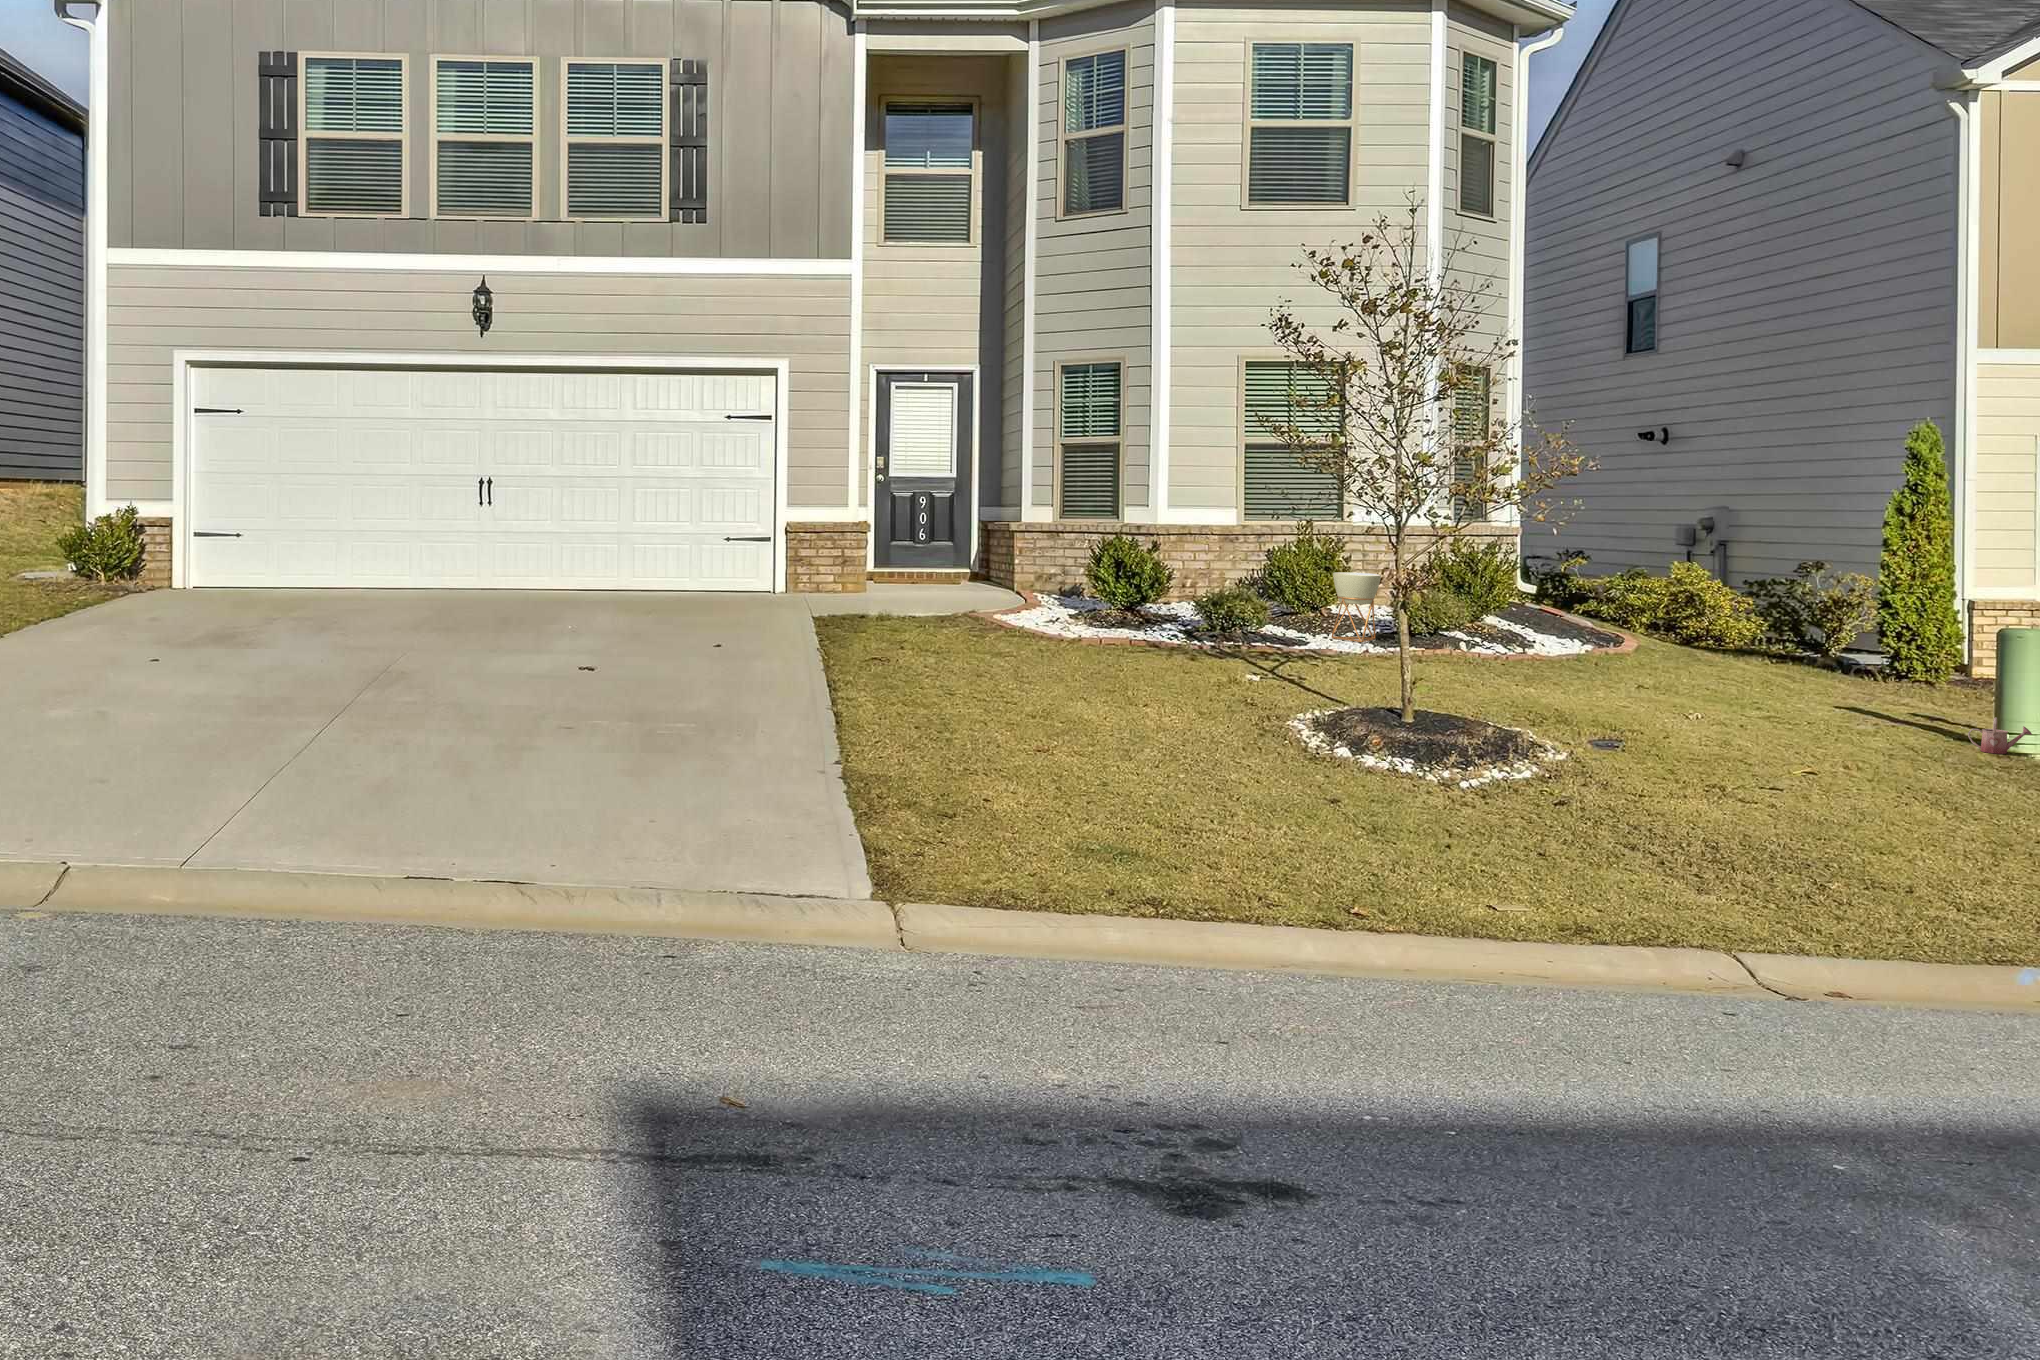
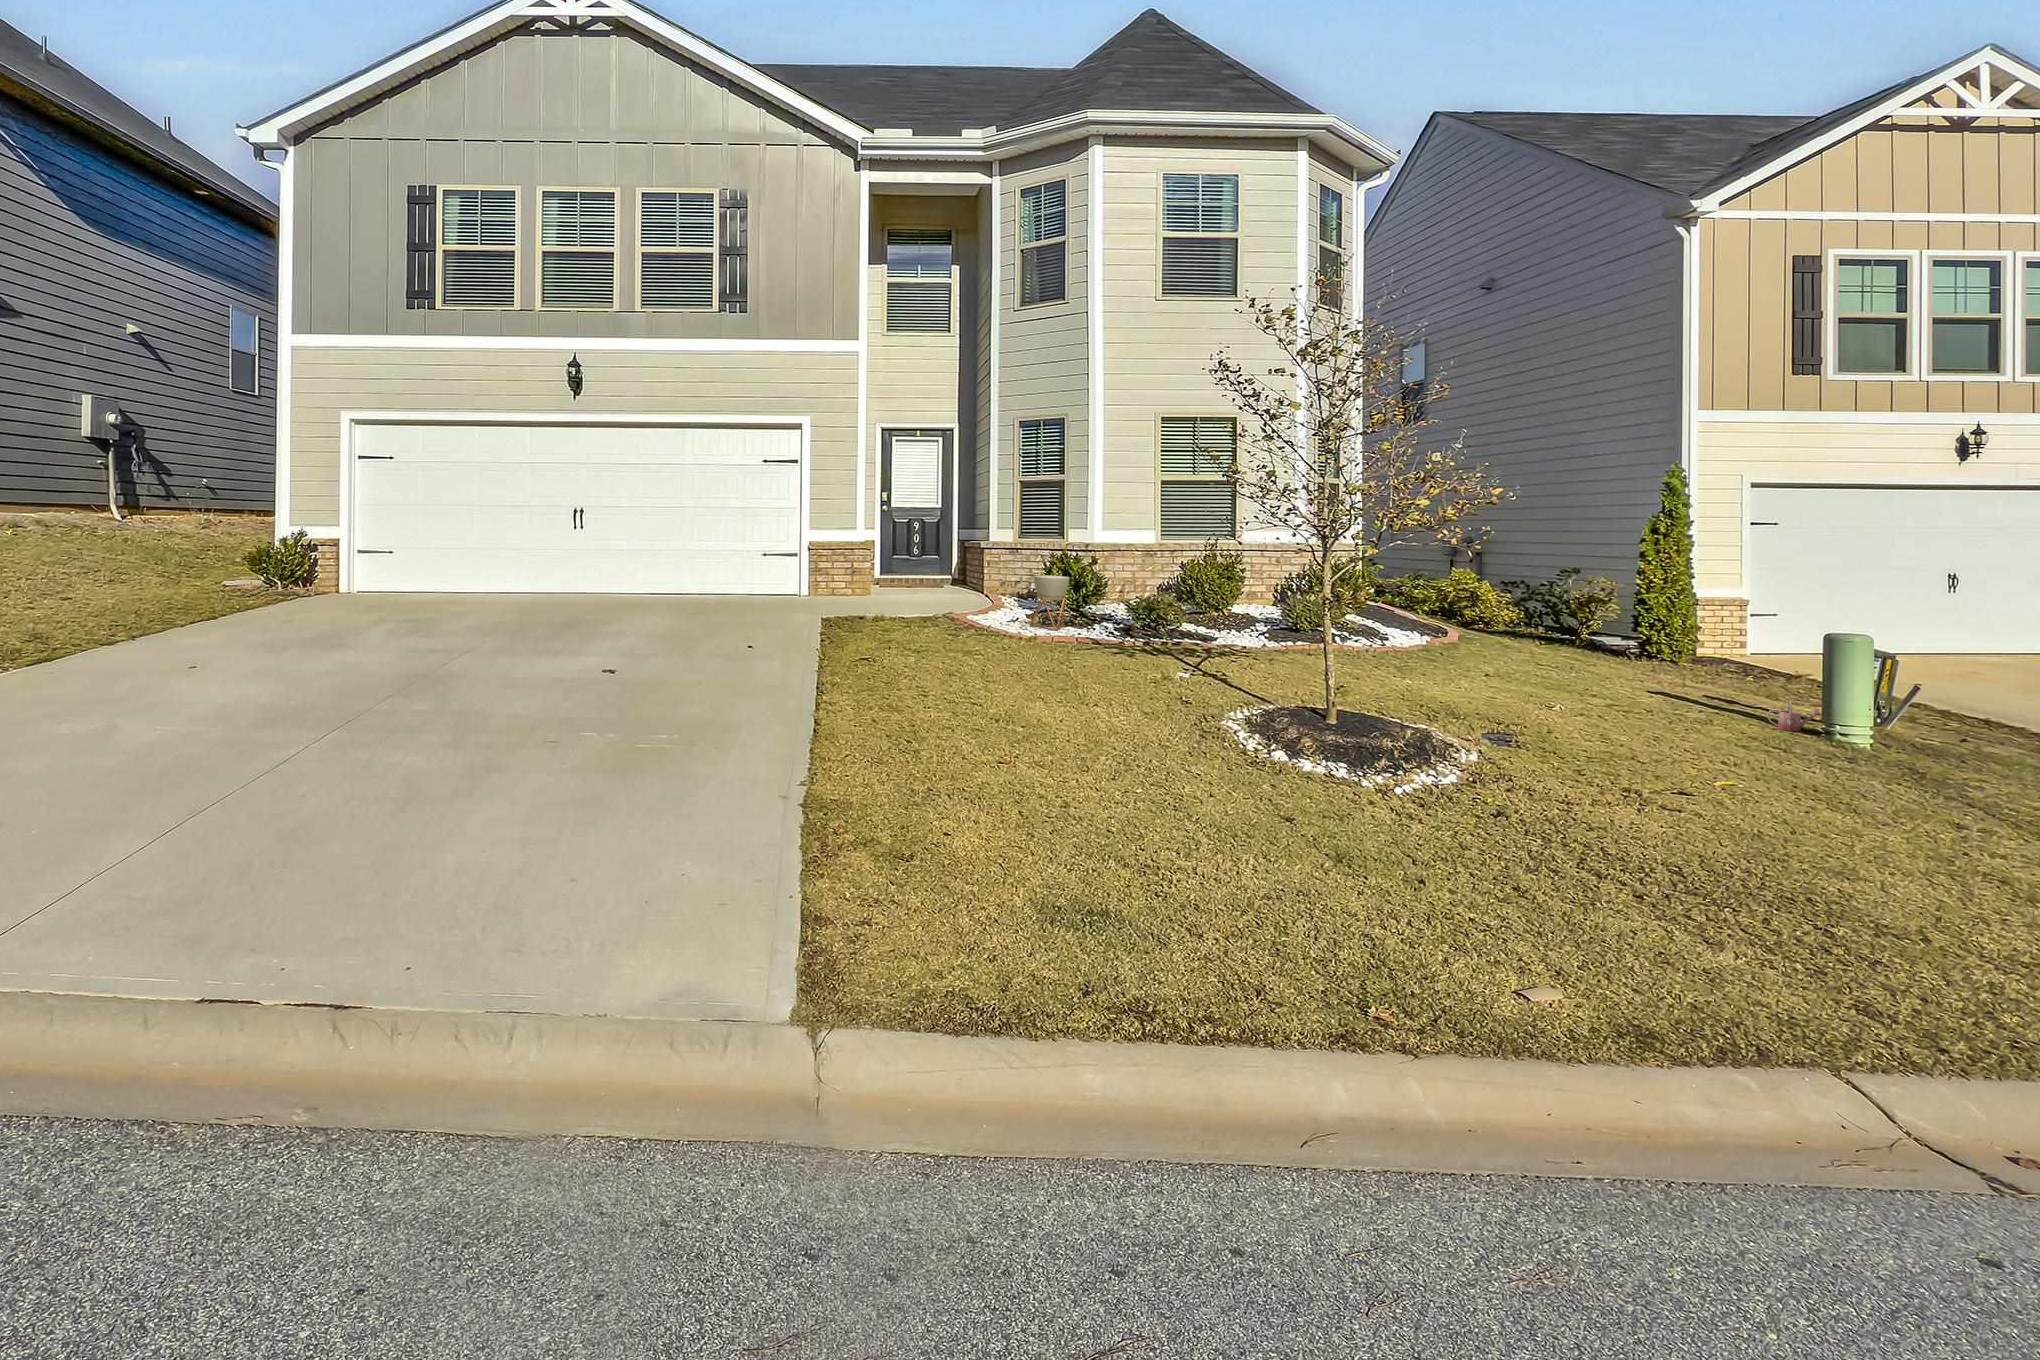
planter: present [1332,572,1381,642] -> present [1030,575,1070,630]

